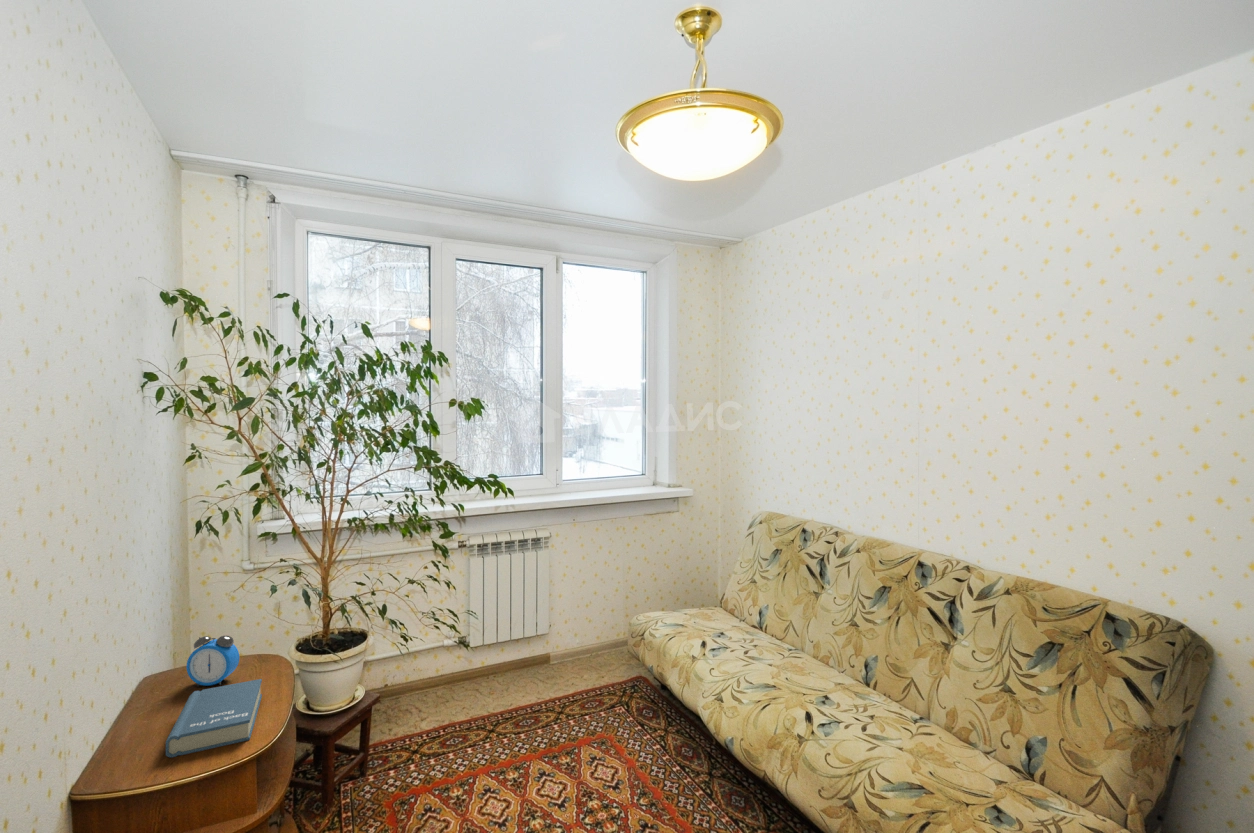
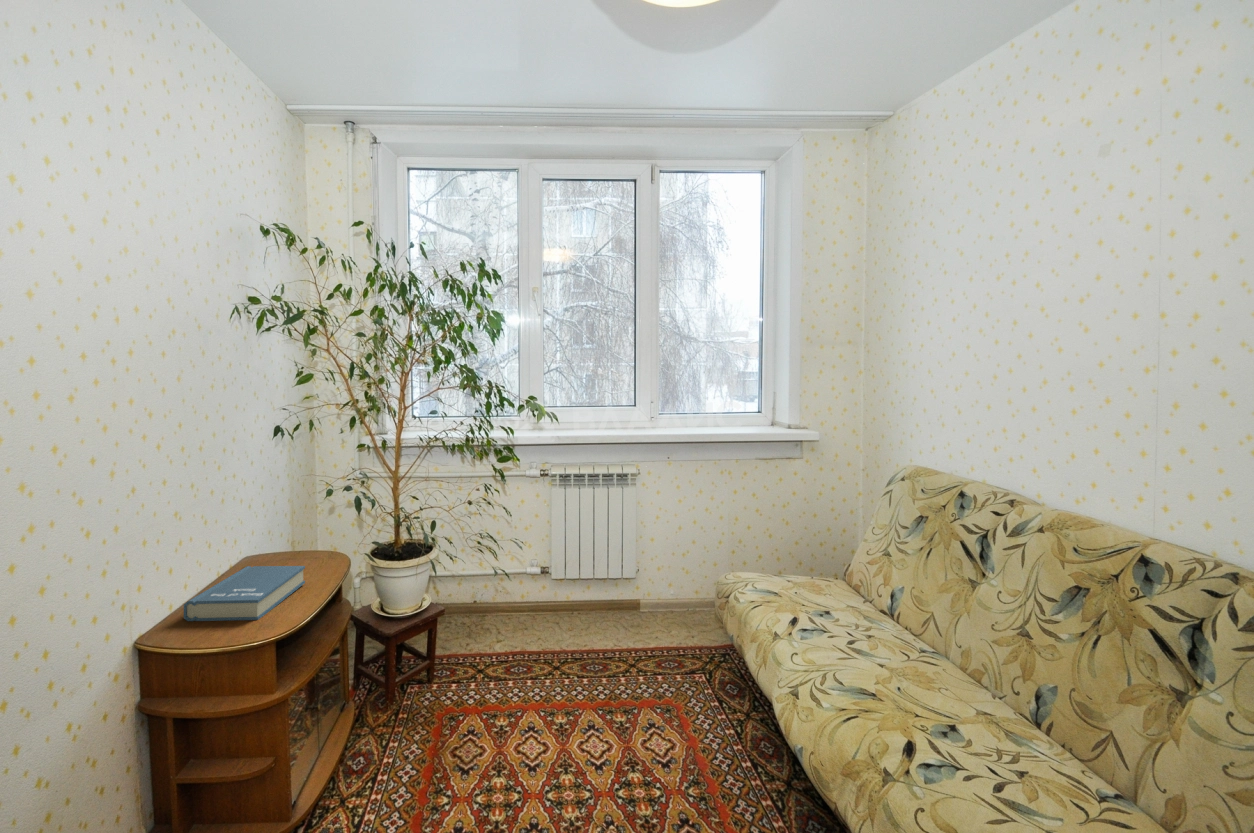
alarm clock: present [186,635,239,686] -> none [263,521,307,567]

